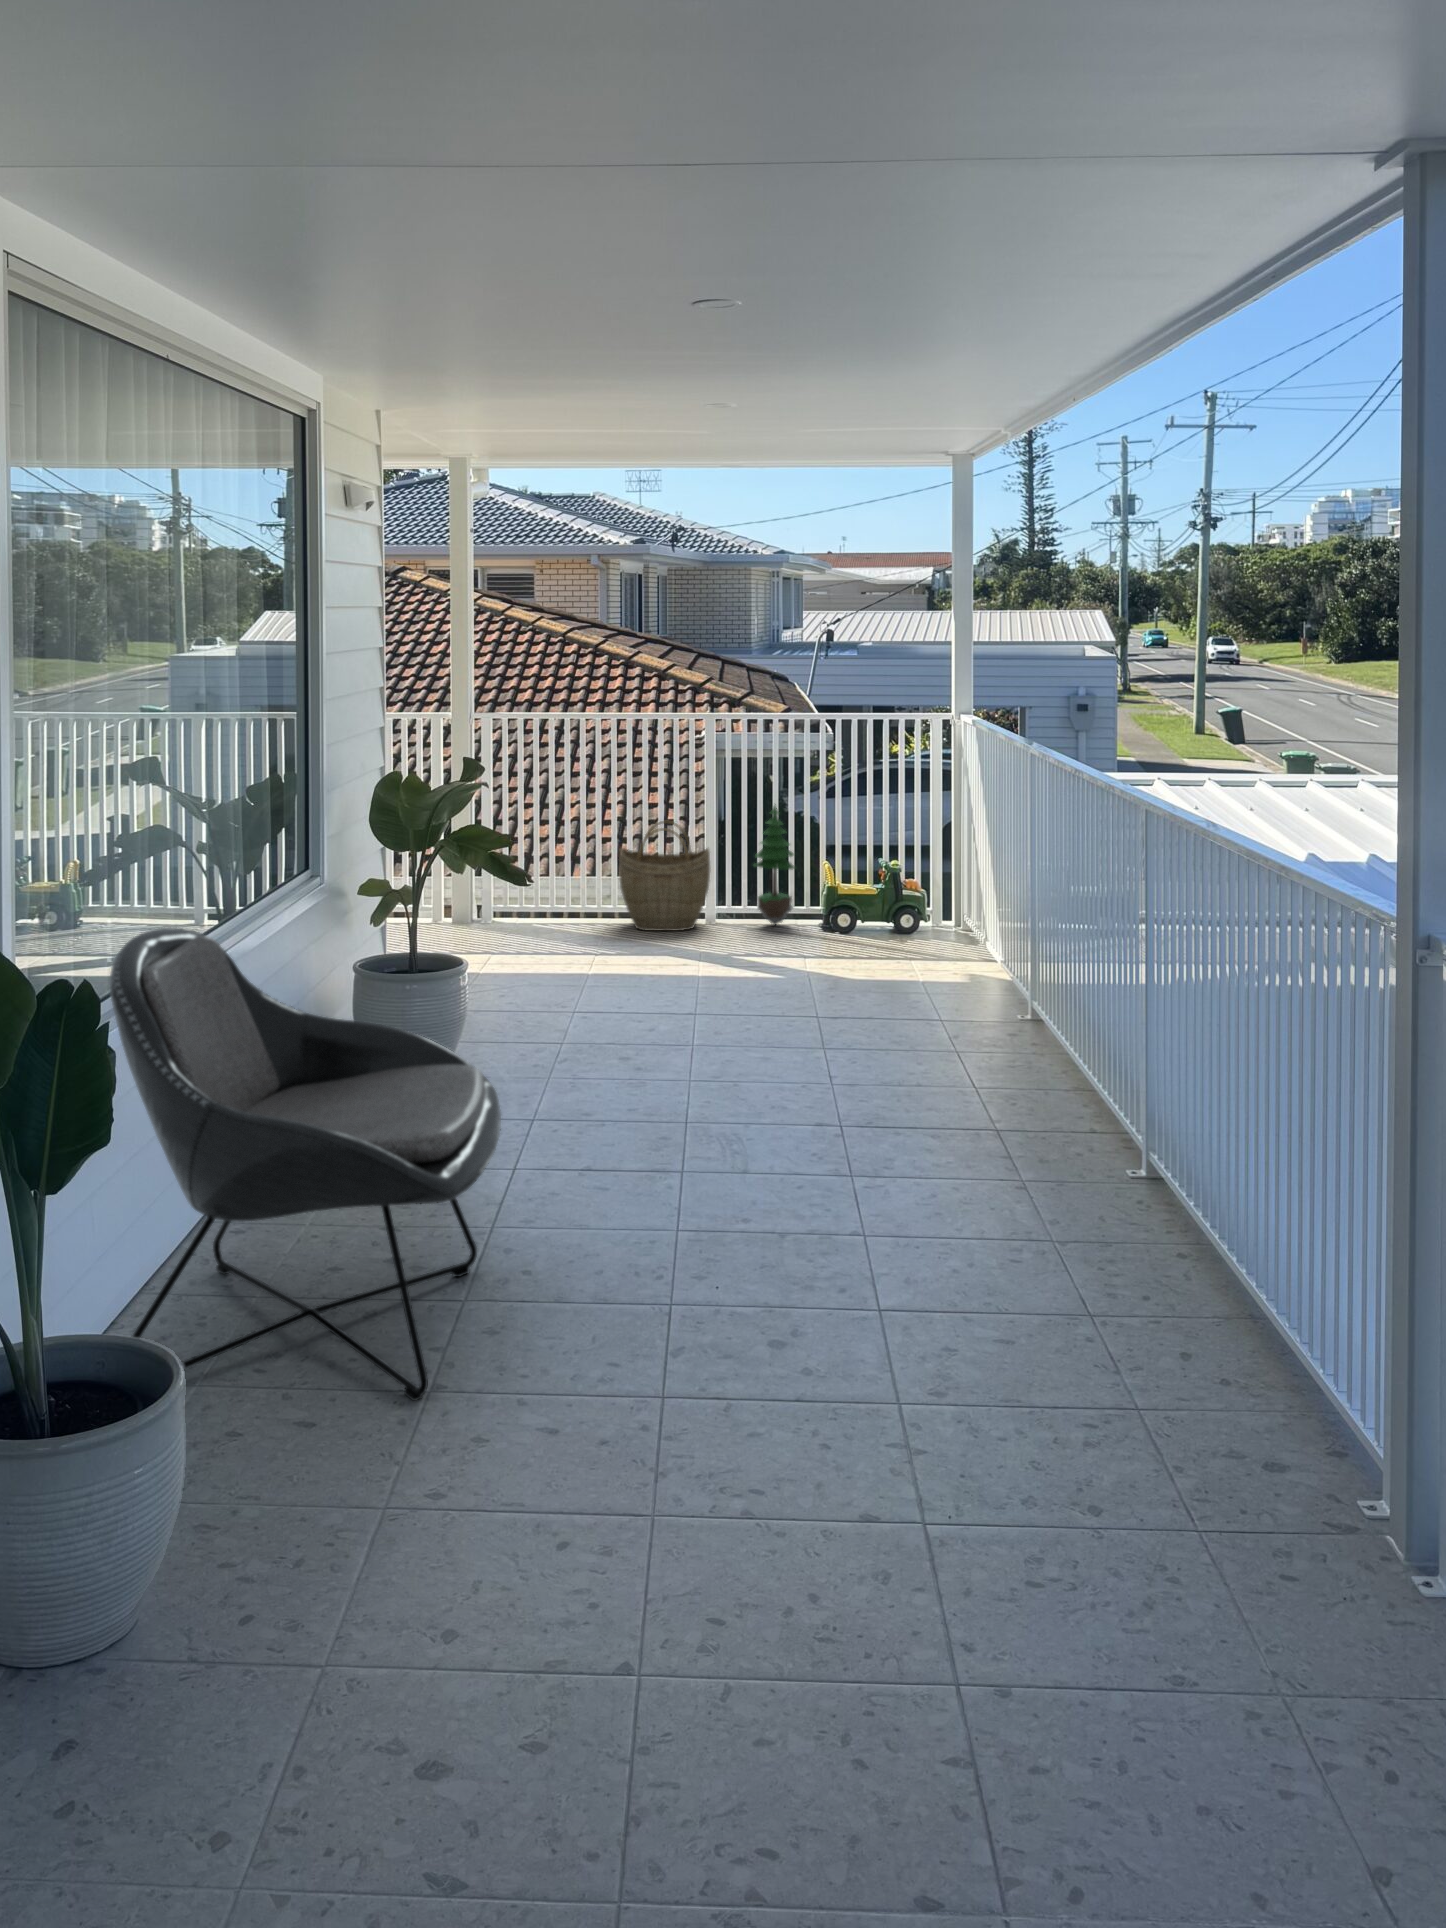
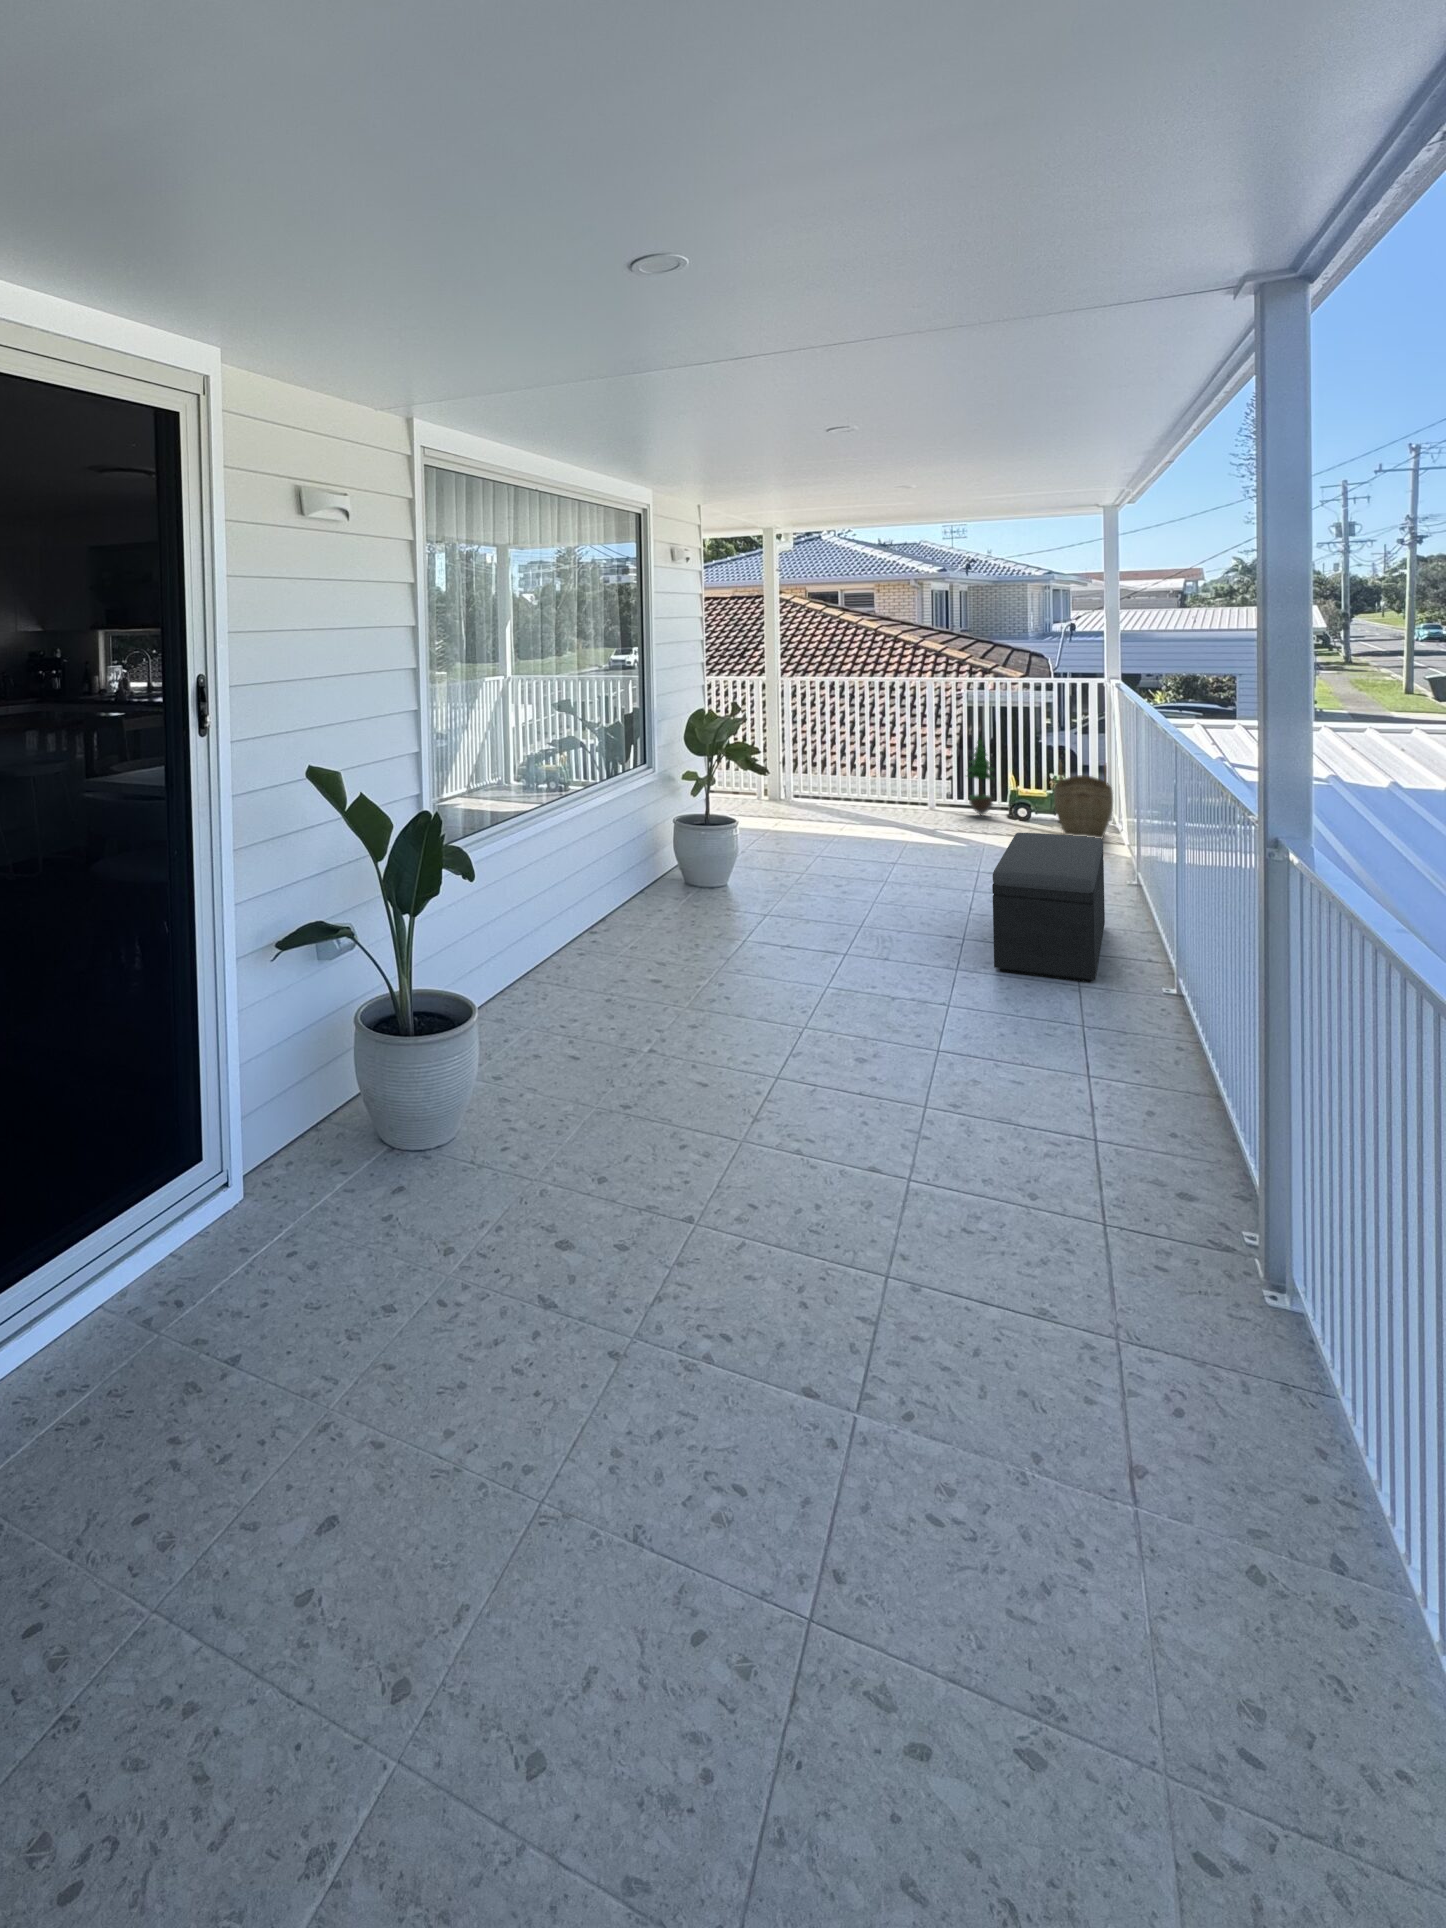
woven basket: present [619,821,710,931] -> present [1054,763,1113,838]
lounge chair: present [110,928,501,1401] -> none [497,780,692,1004]
storage bench: none [956,963,1153,1211] -> present [992,833,1105,982]

